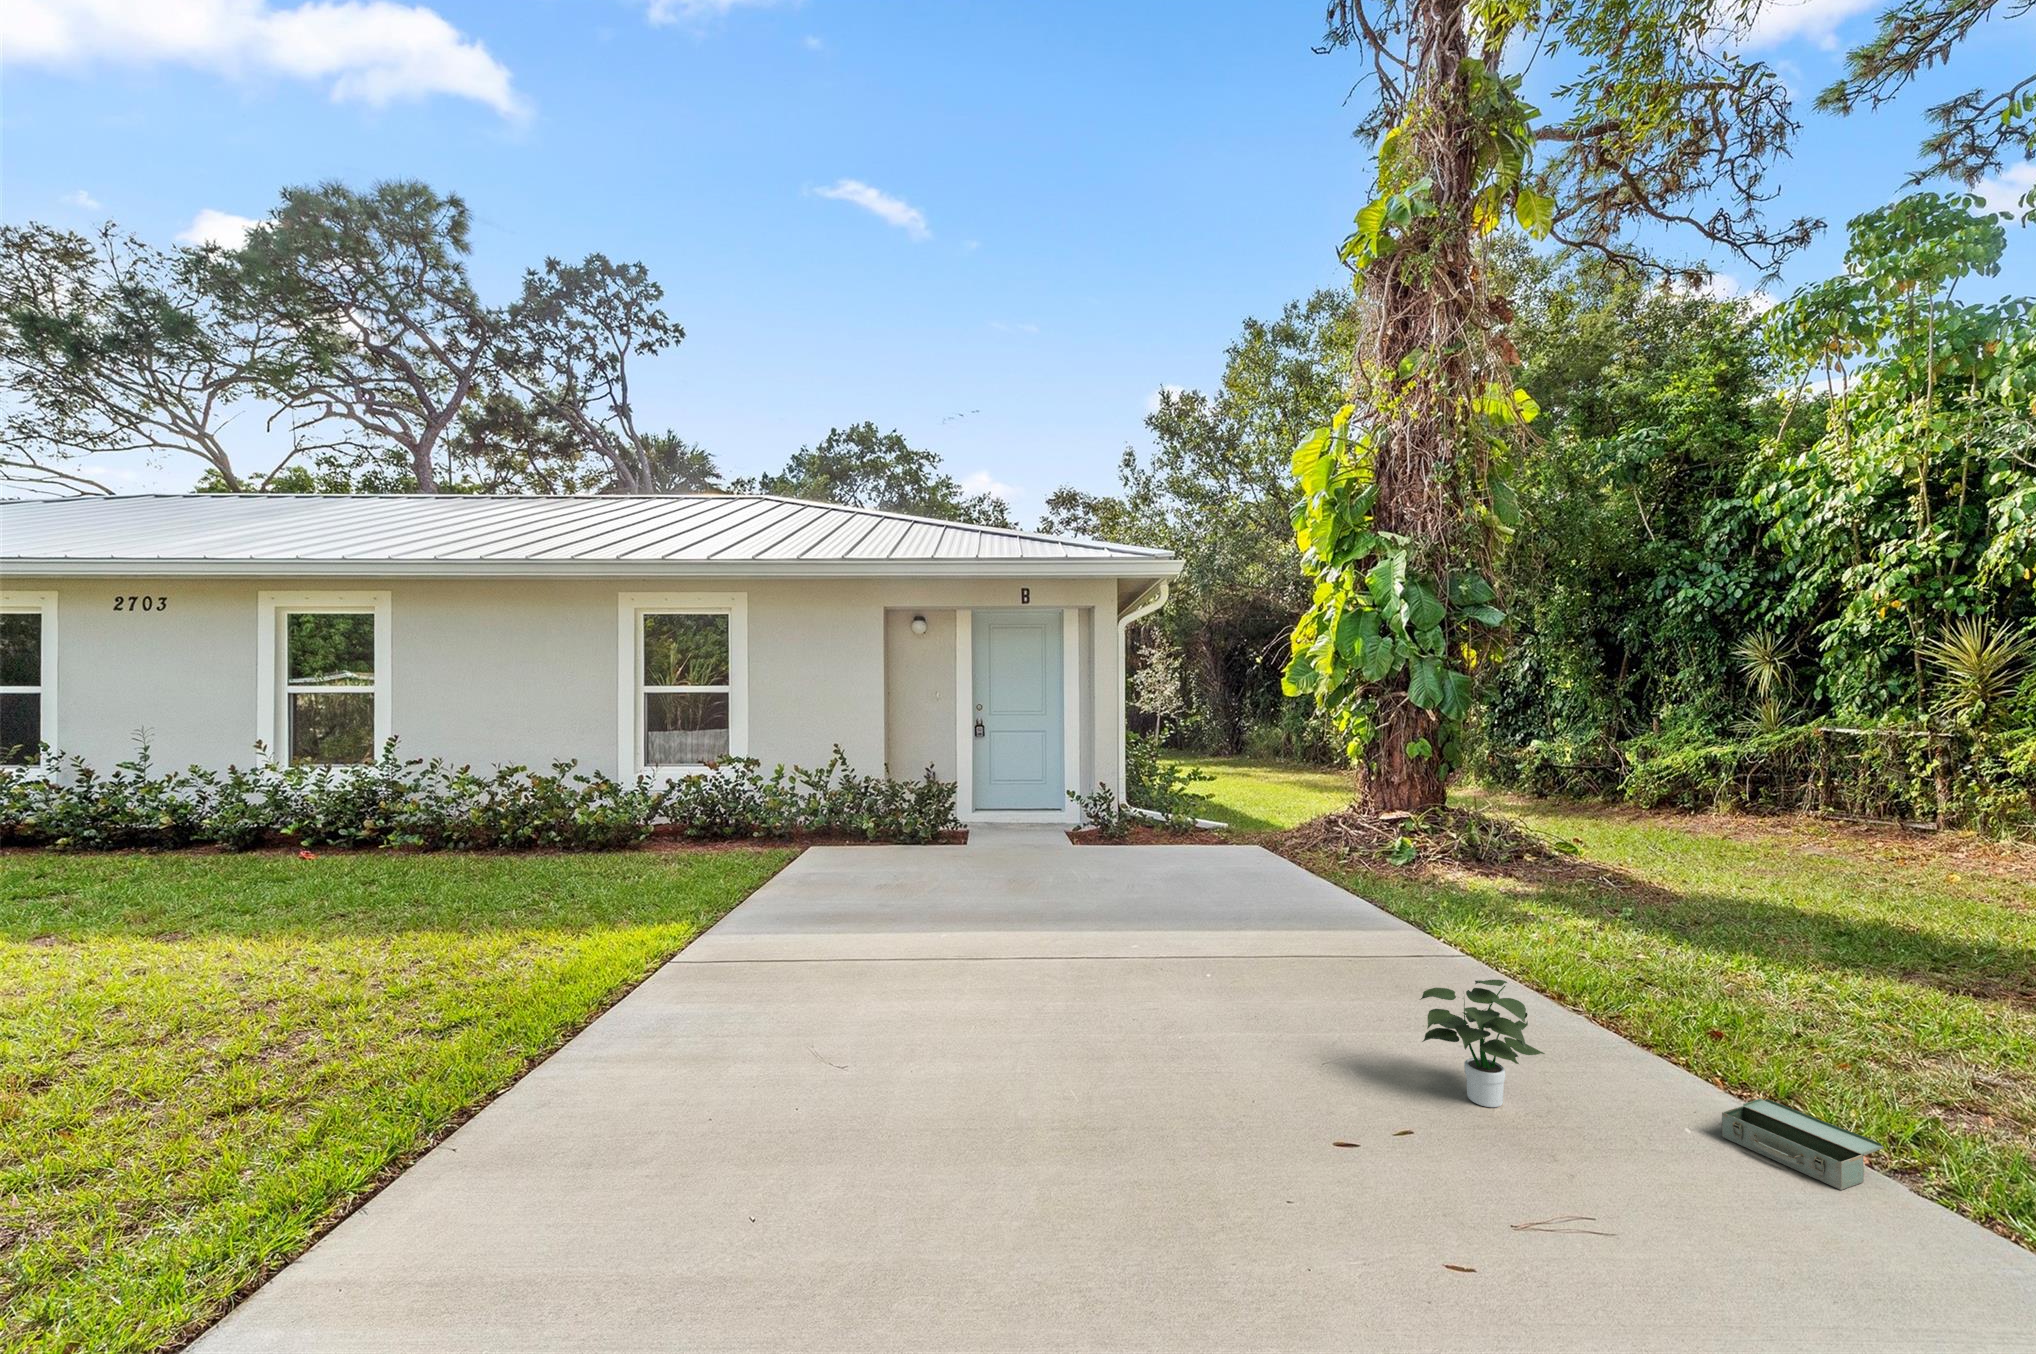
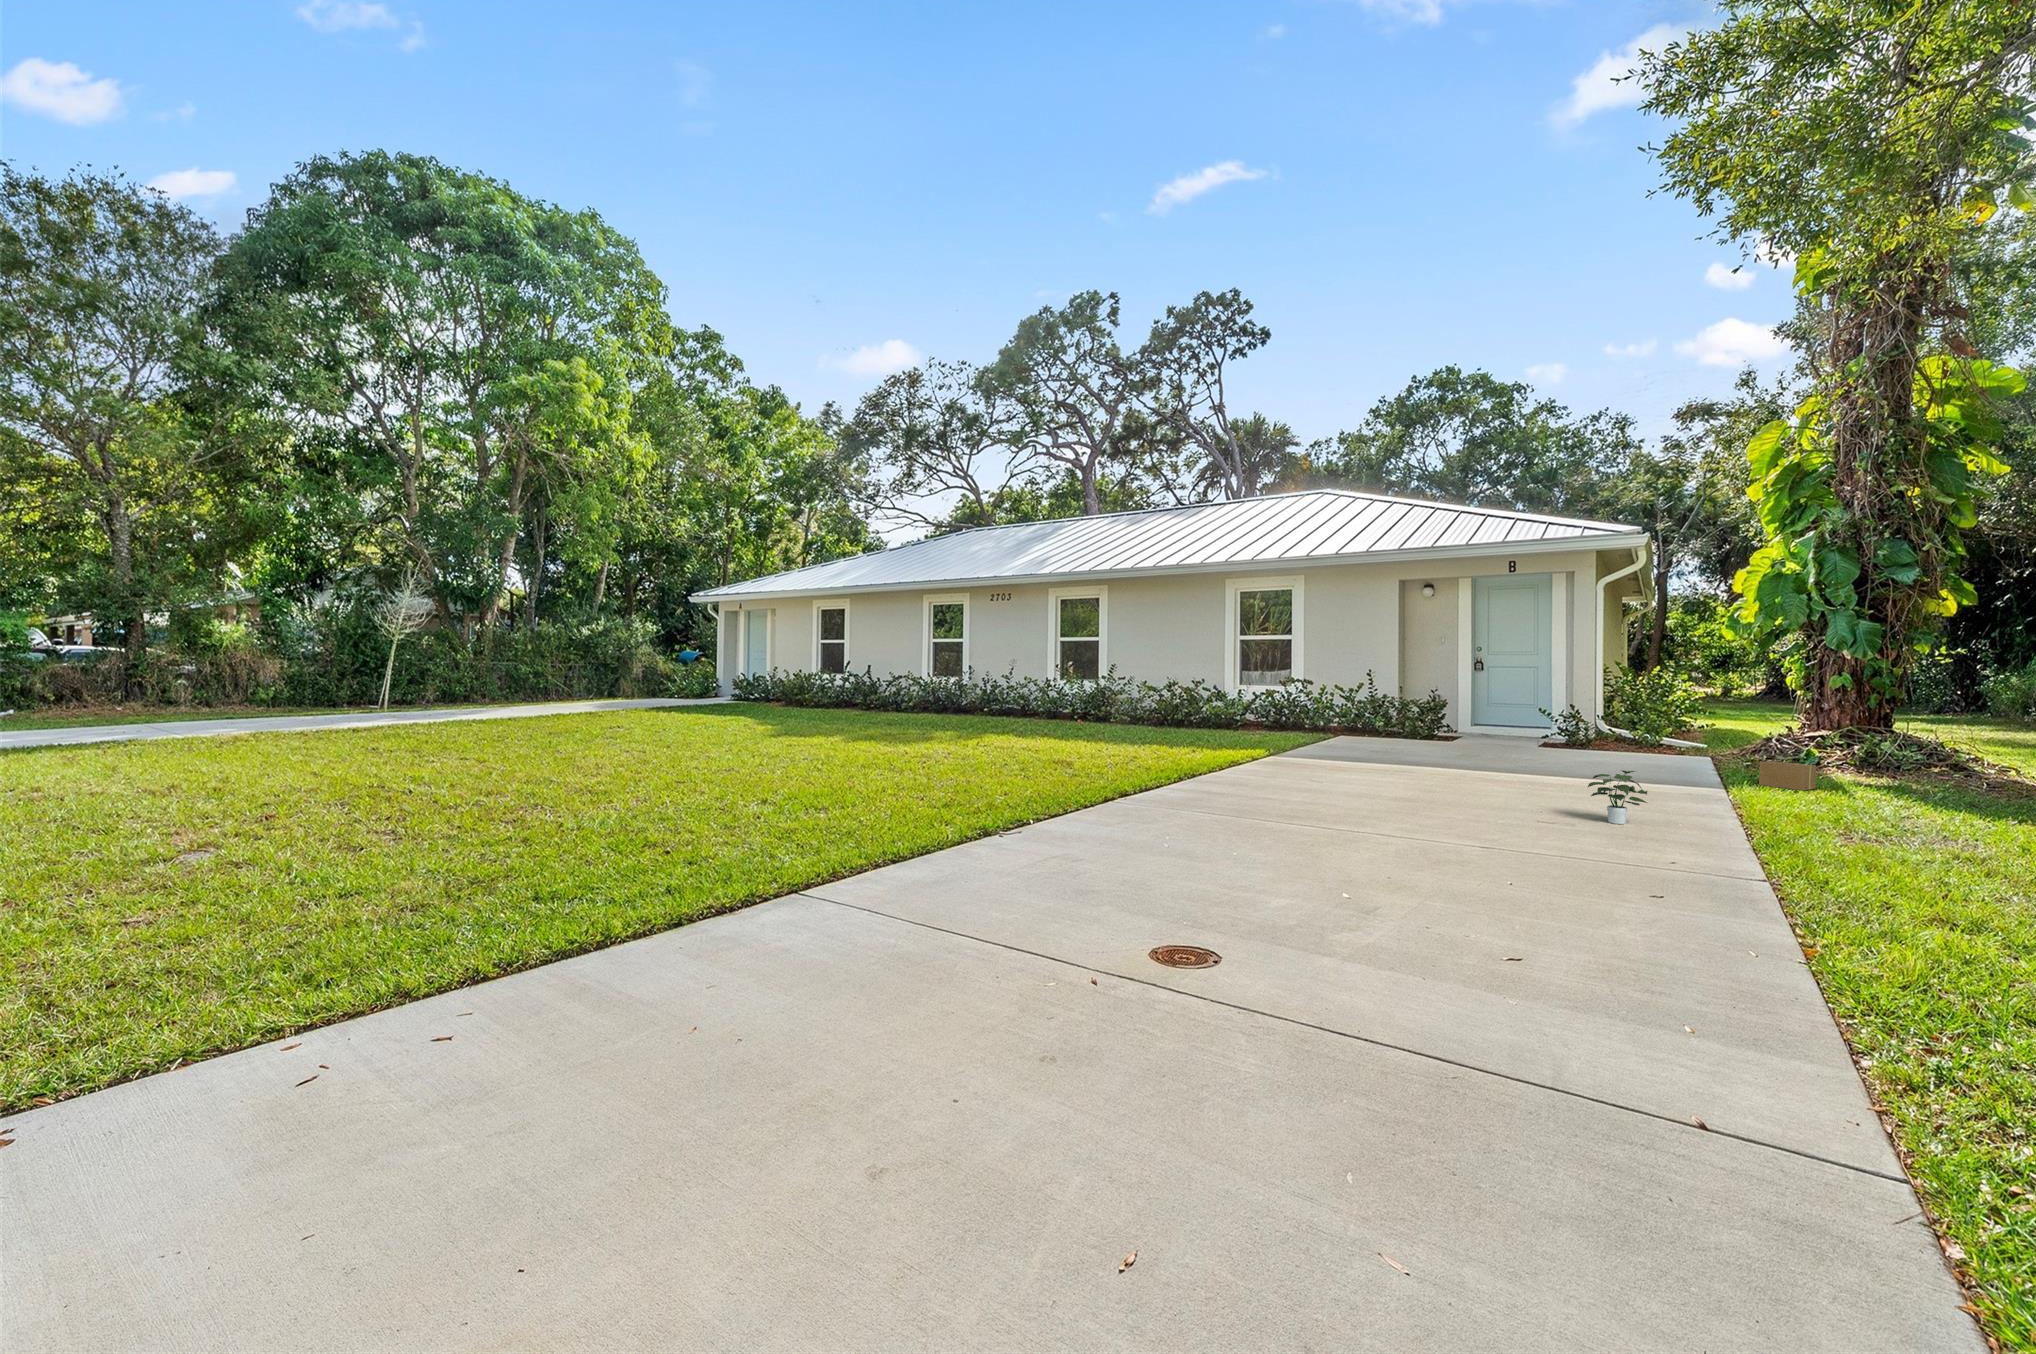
cardboard box: none [1390,858,1446,900] -> present [1759,761,1816,790]
toolbox: present [1722,1098,1884,1190] -> none [1725,829,1787,852]

